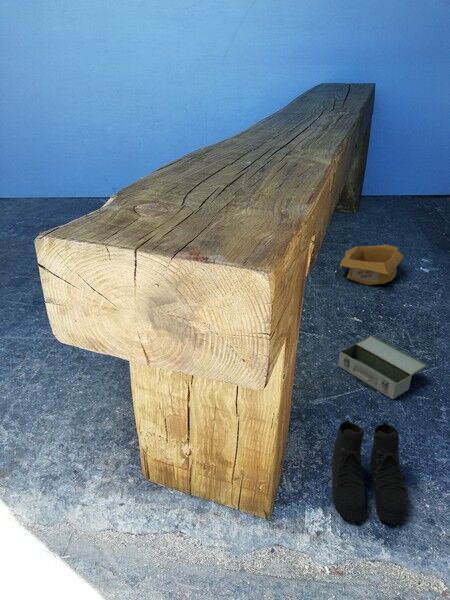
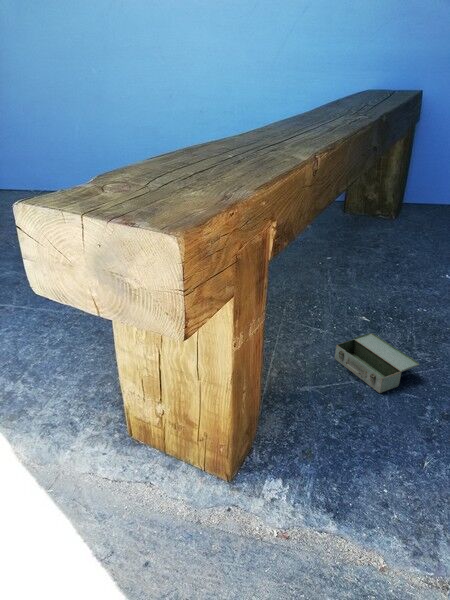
cardboard box: present [340,245,403,285] -> none [358,252,426,289]
boots: present [332,420,407,524] -> none [295,401,365,501]

